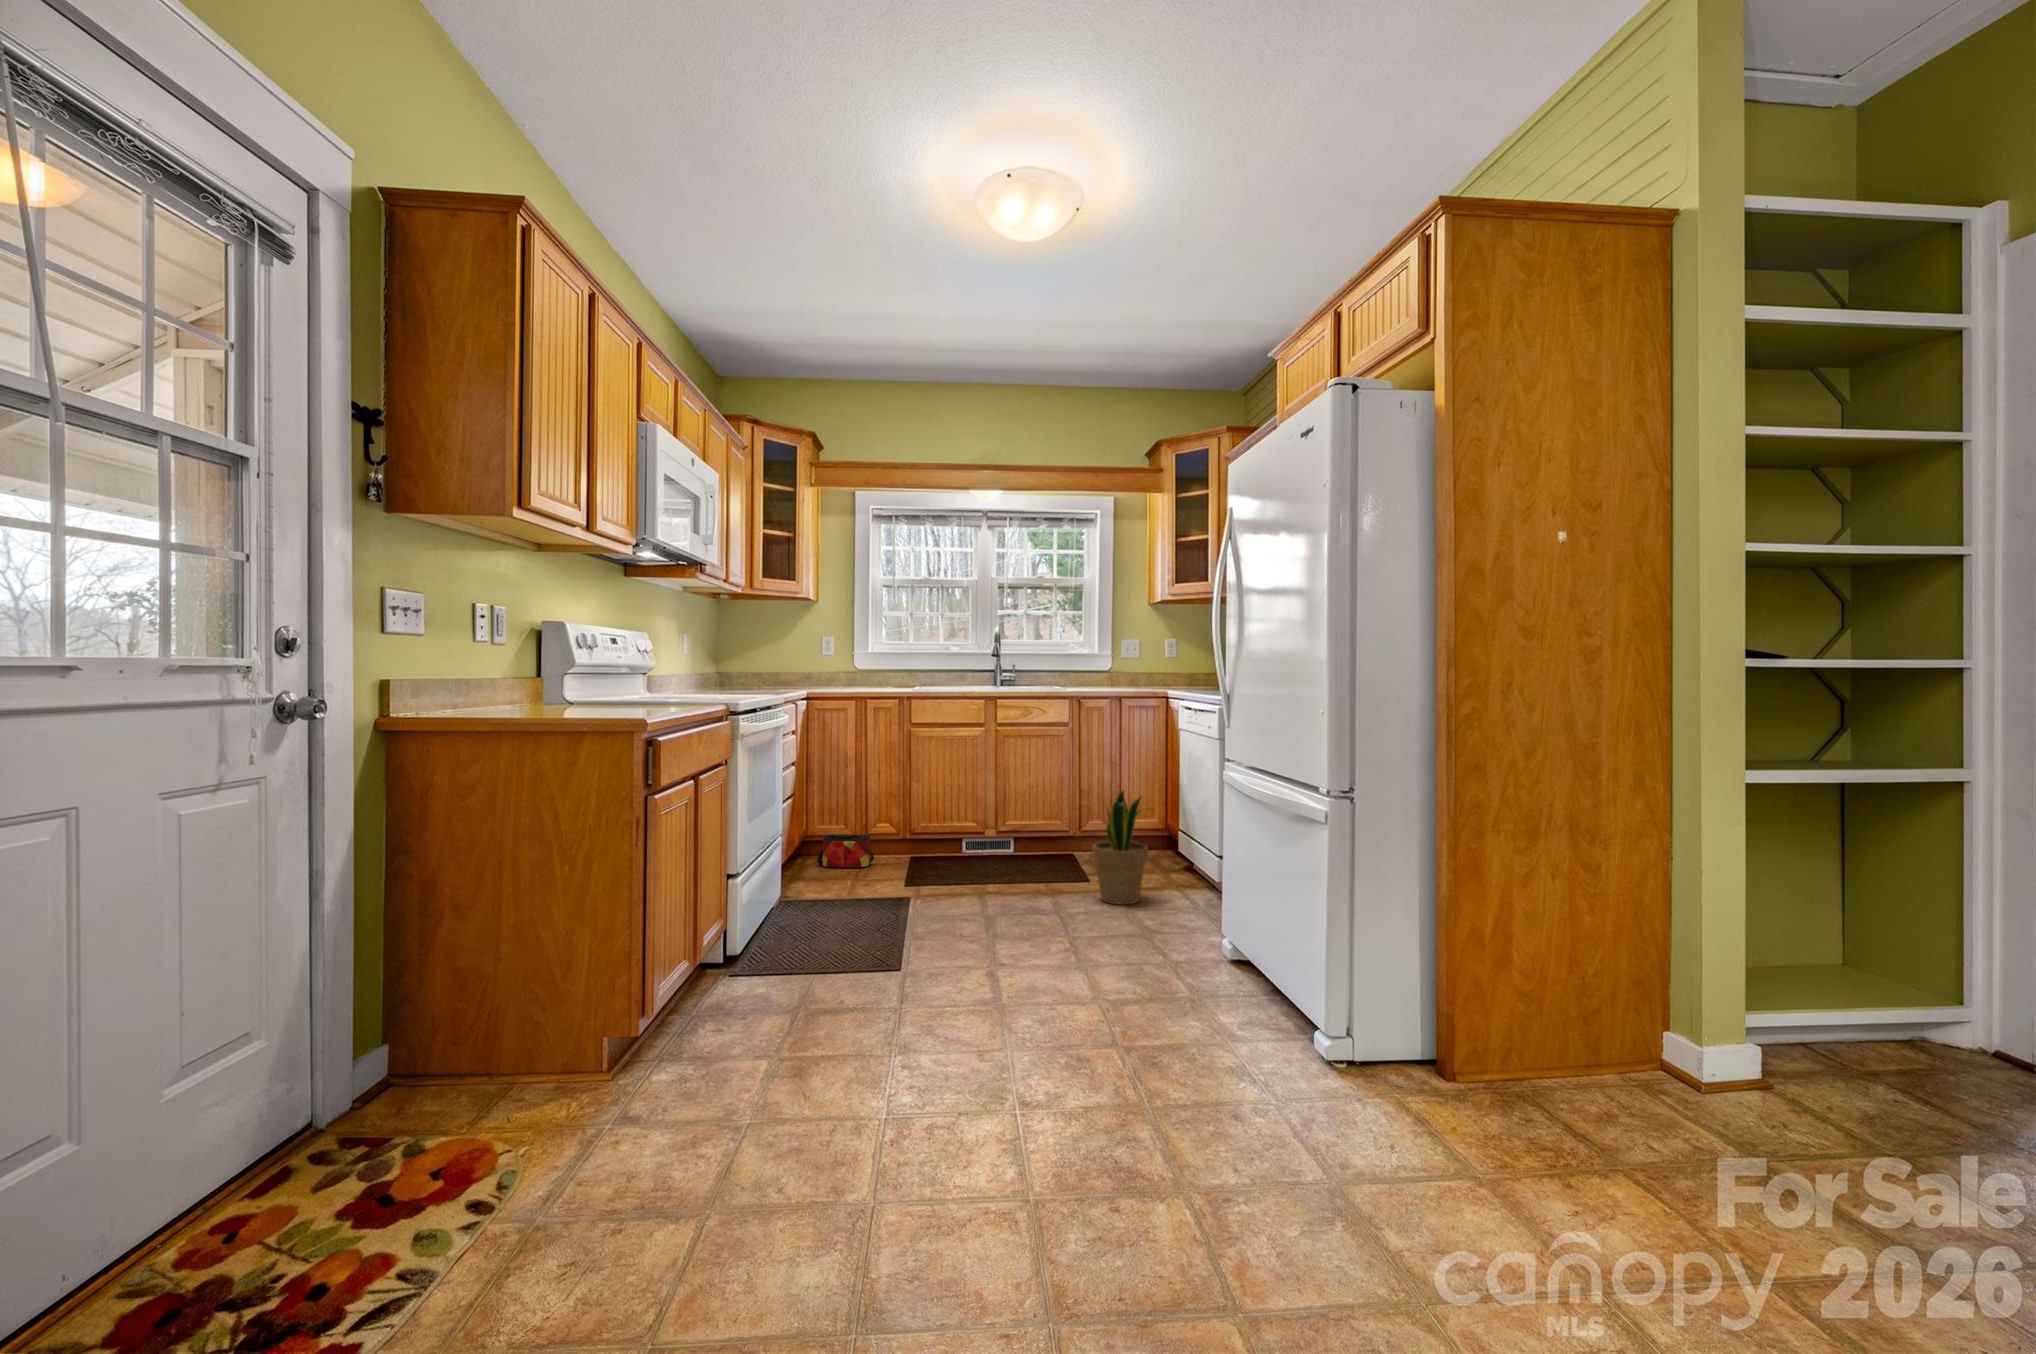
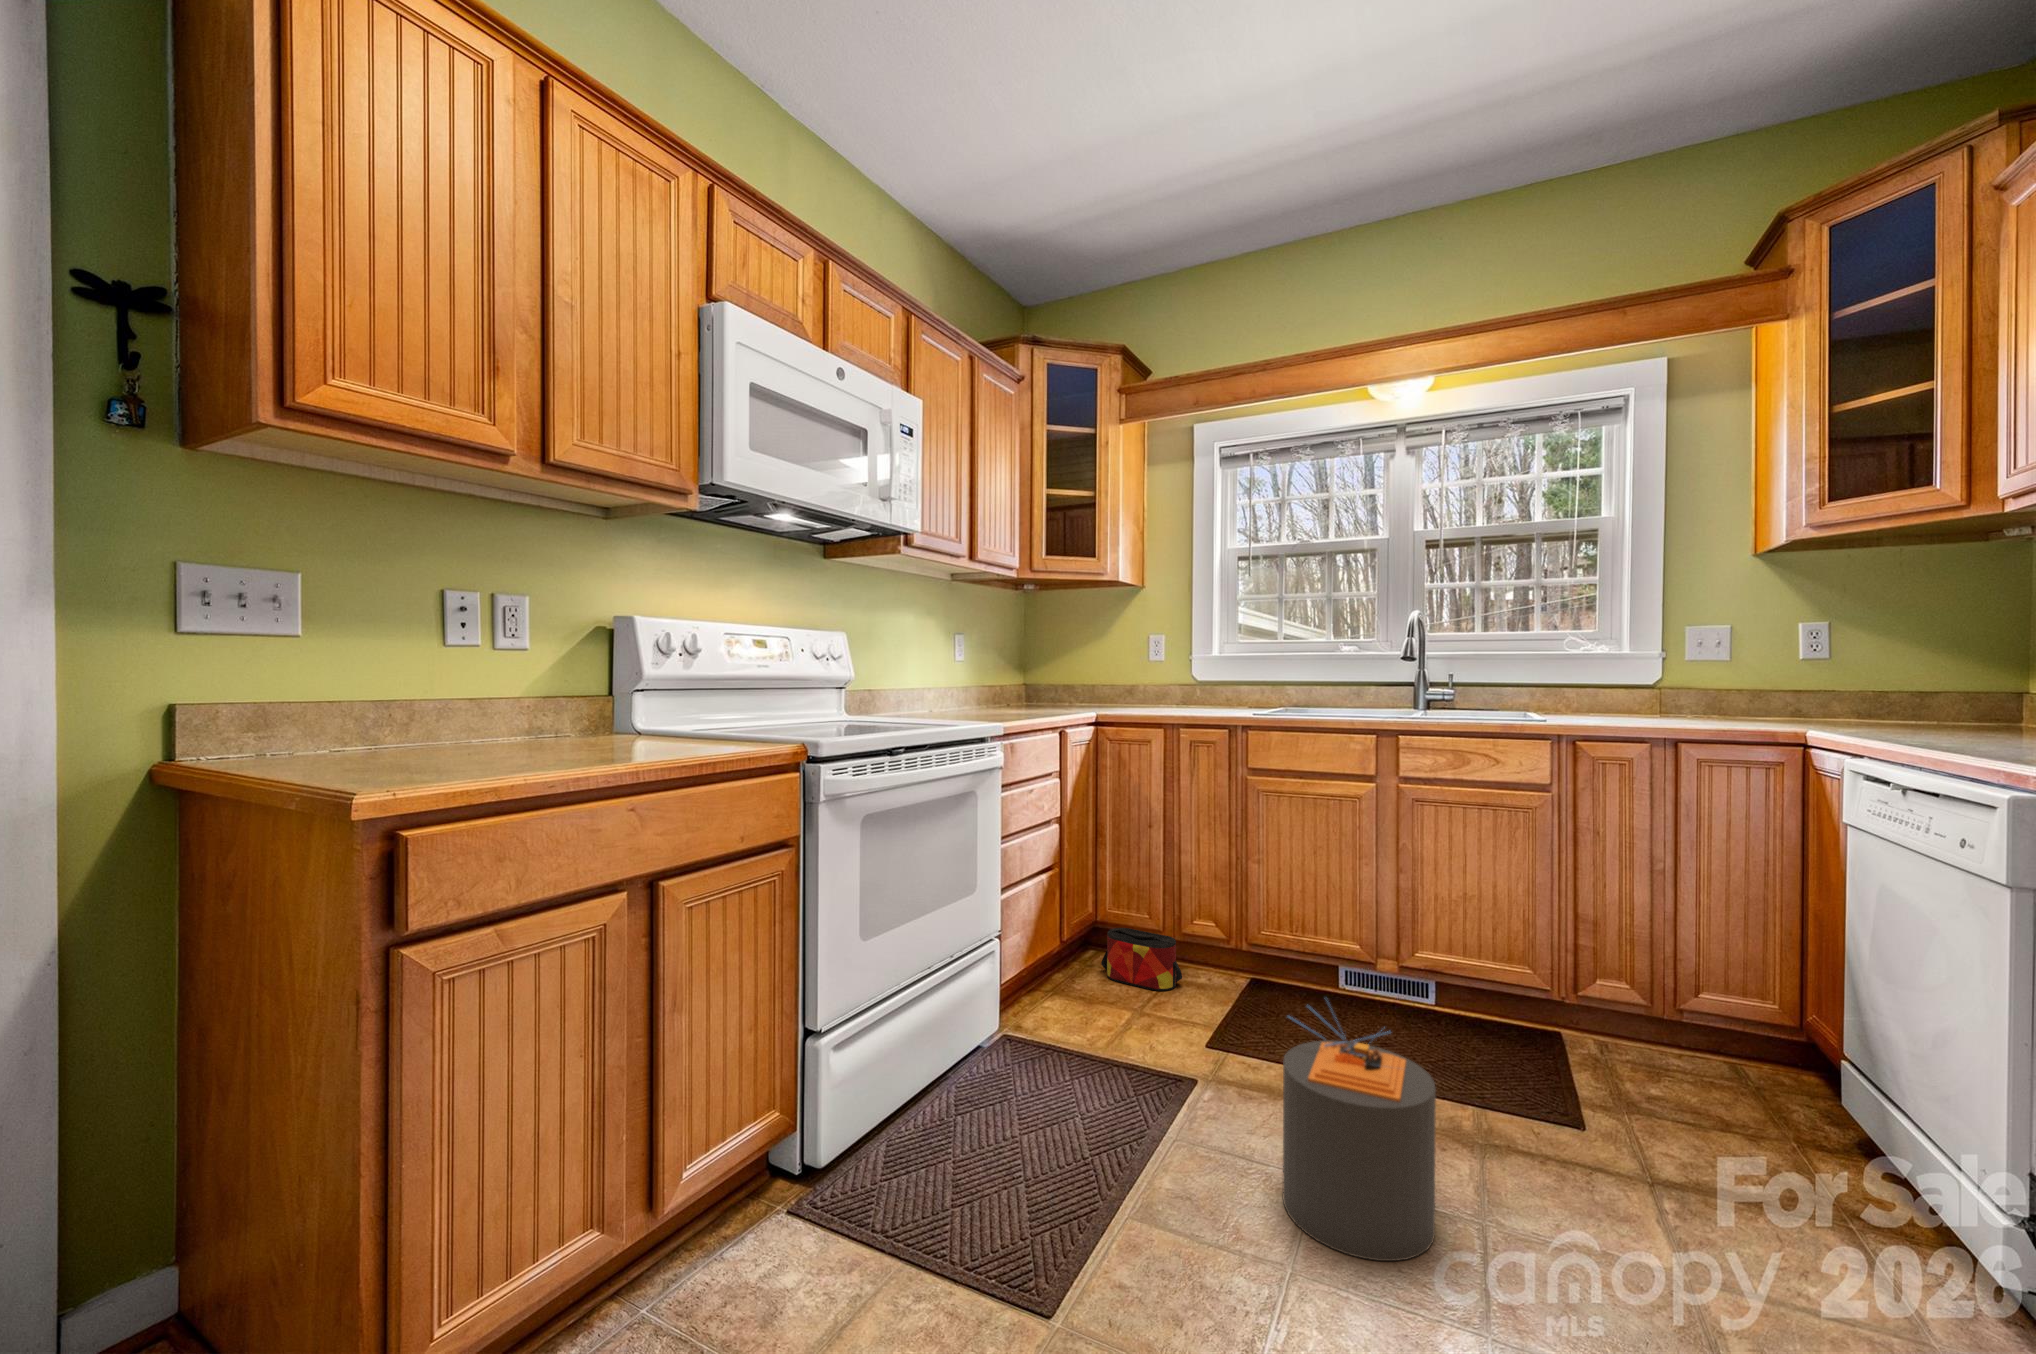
potted plant: present [1093,791,1151,905] -> none [1583,970,1771,1267]
trash can: none [972,817,1042,924] -> present [1283,999,1436,1261]

